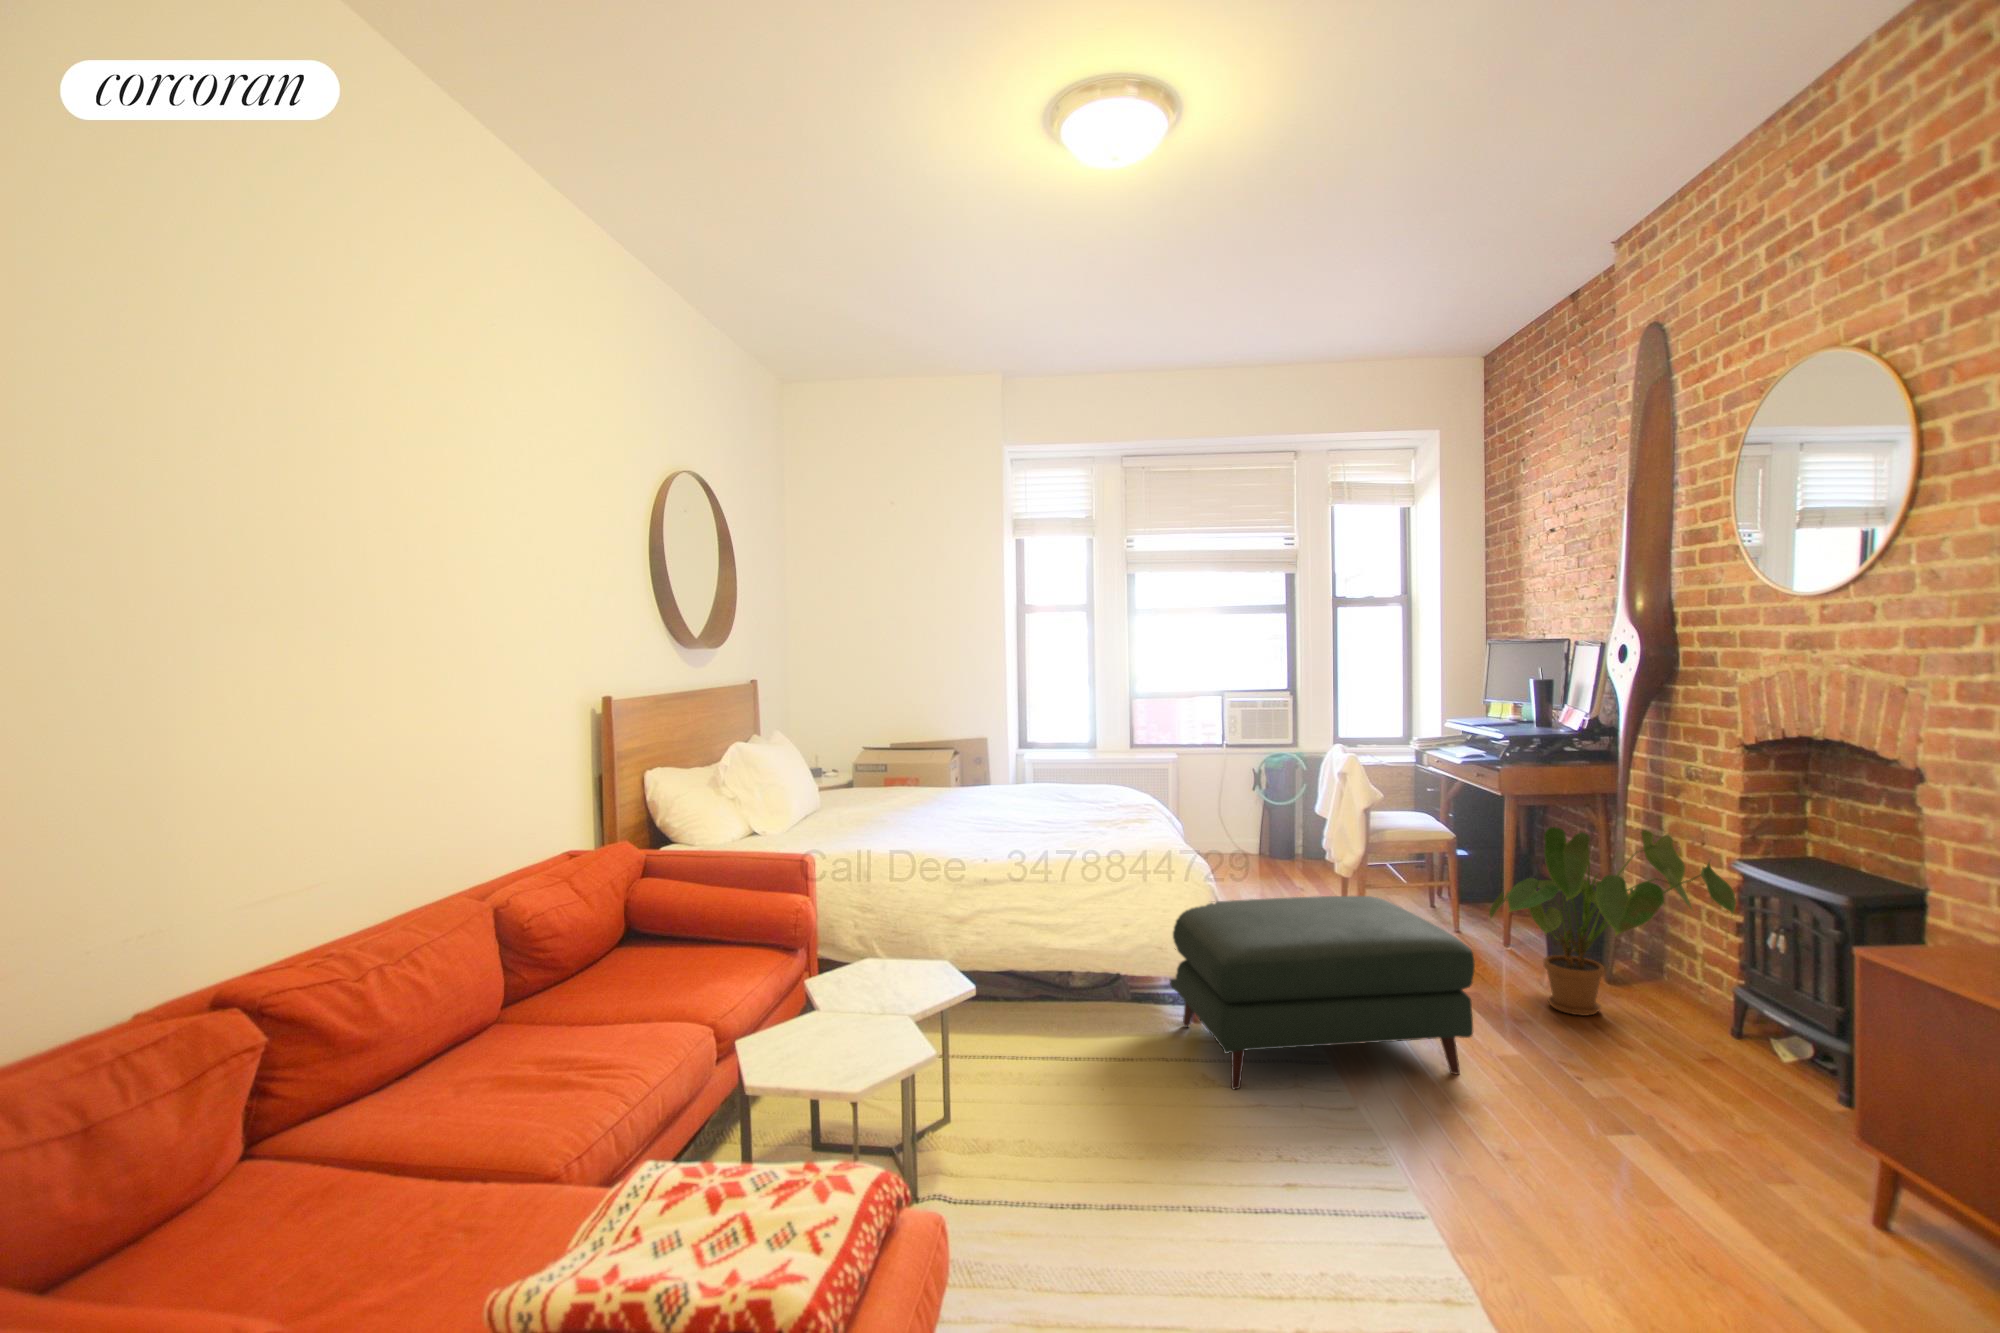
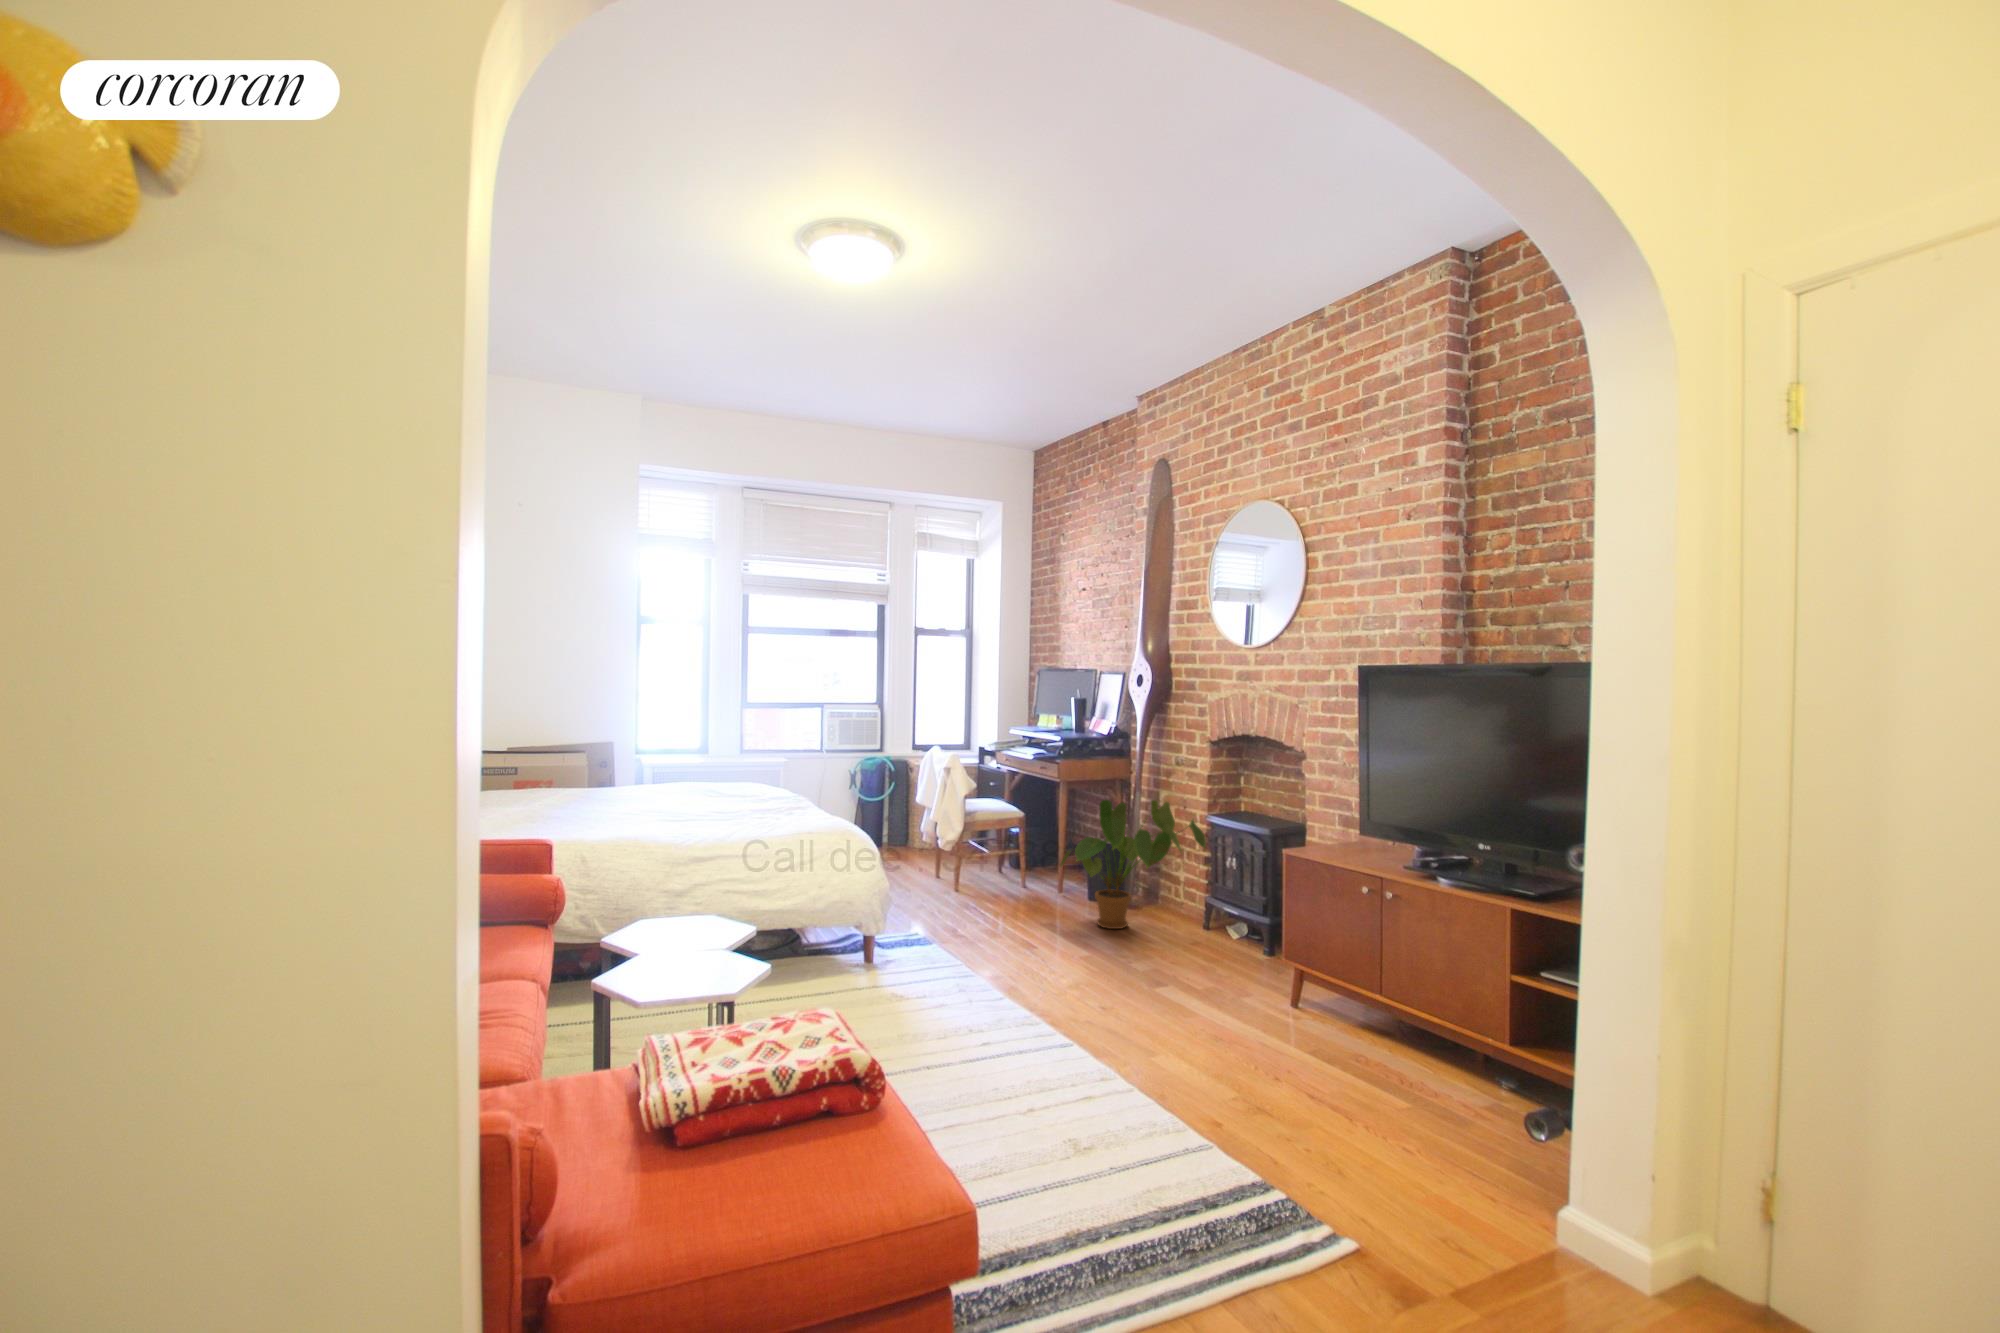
ottoman: present [1170,896,1475,1090] -> none [849,857,1074,1008]

